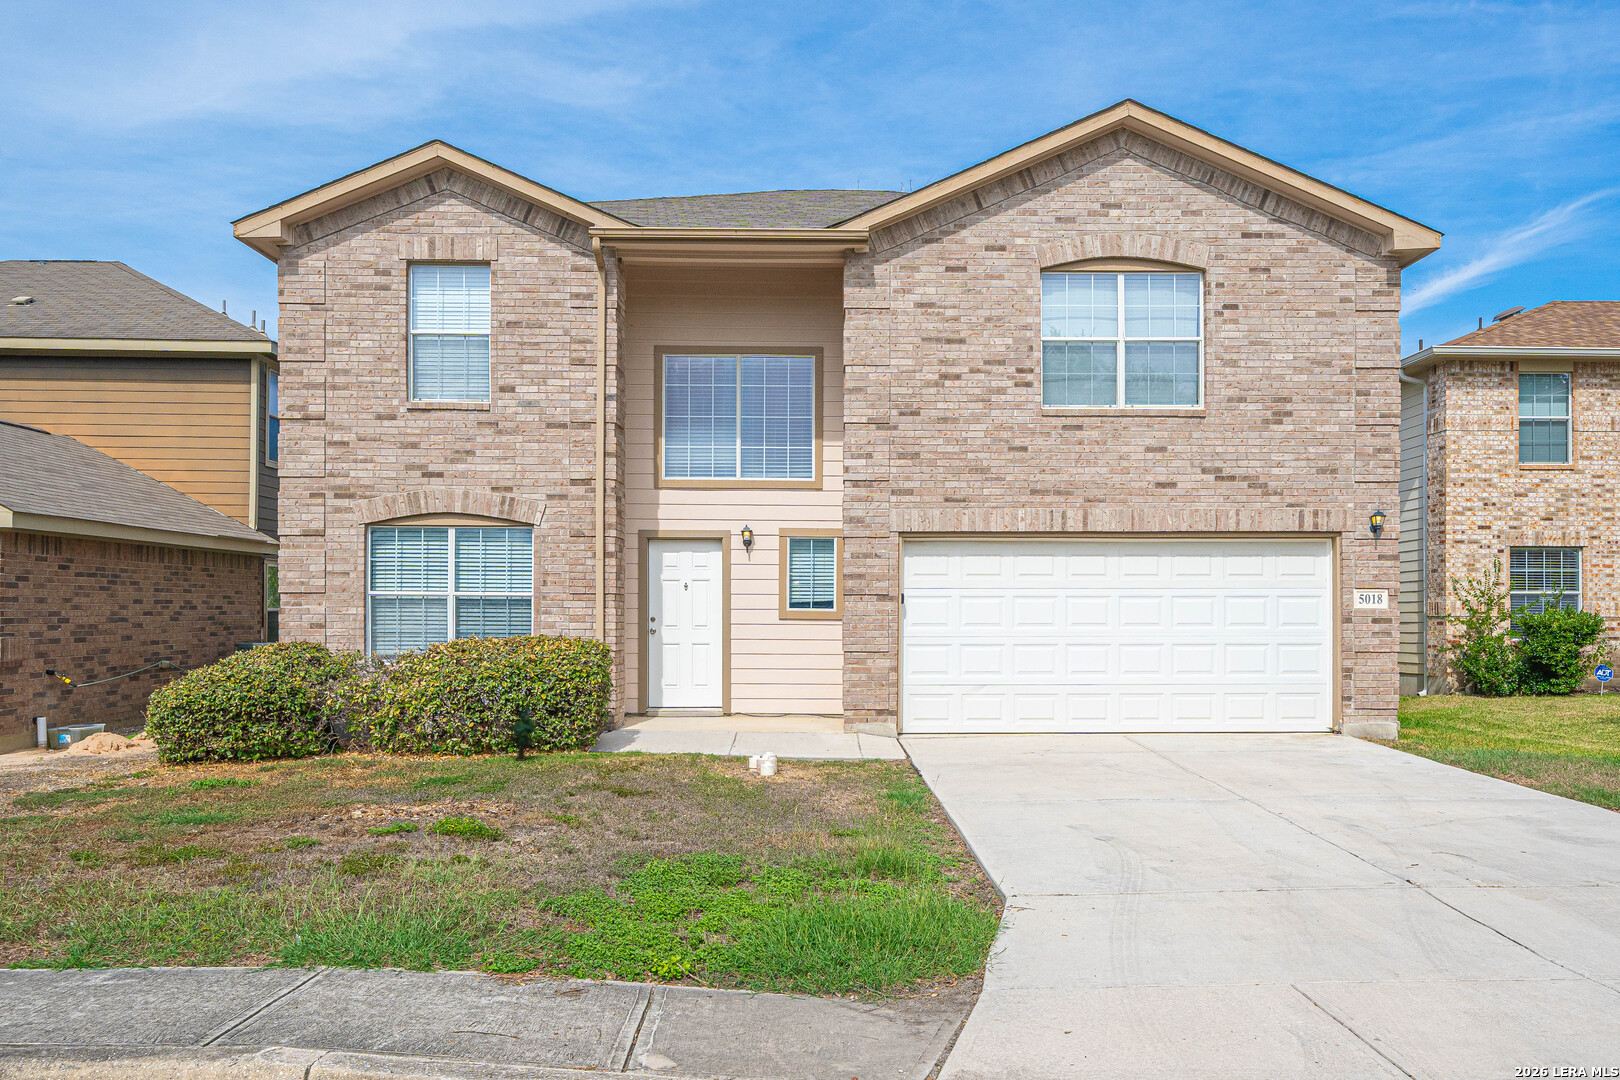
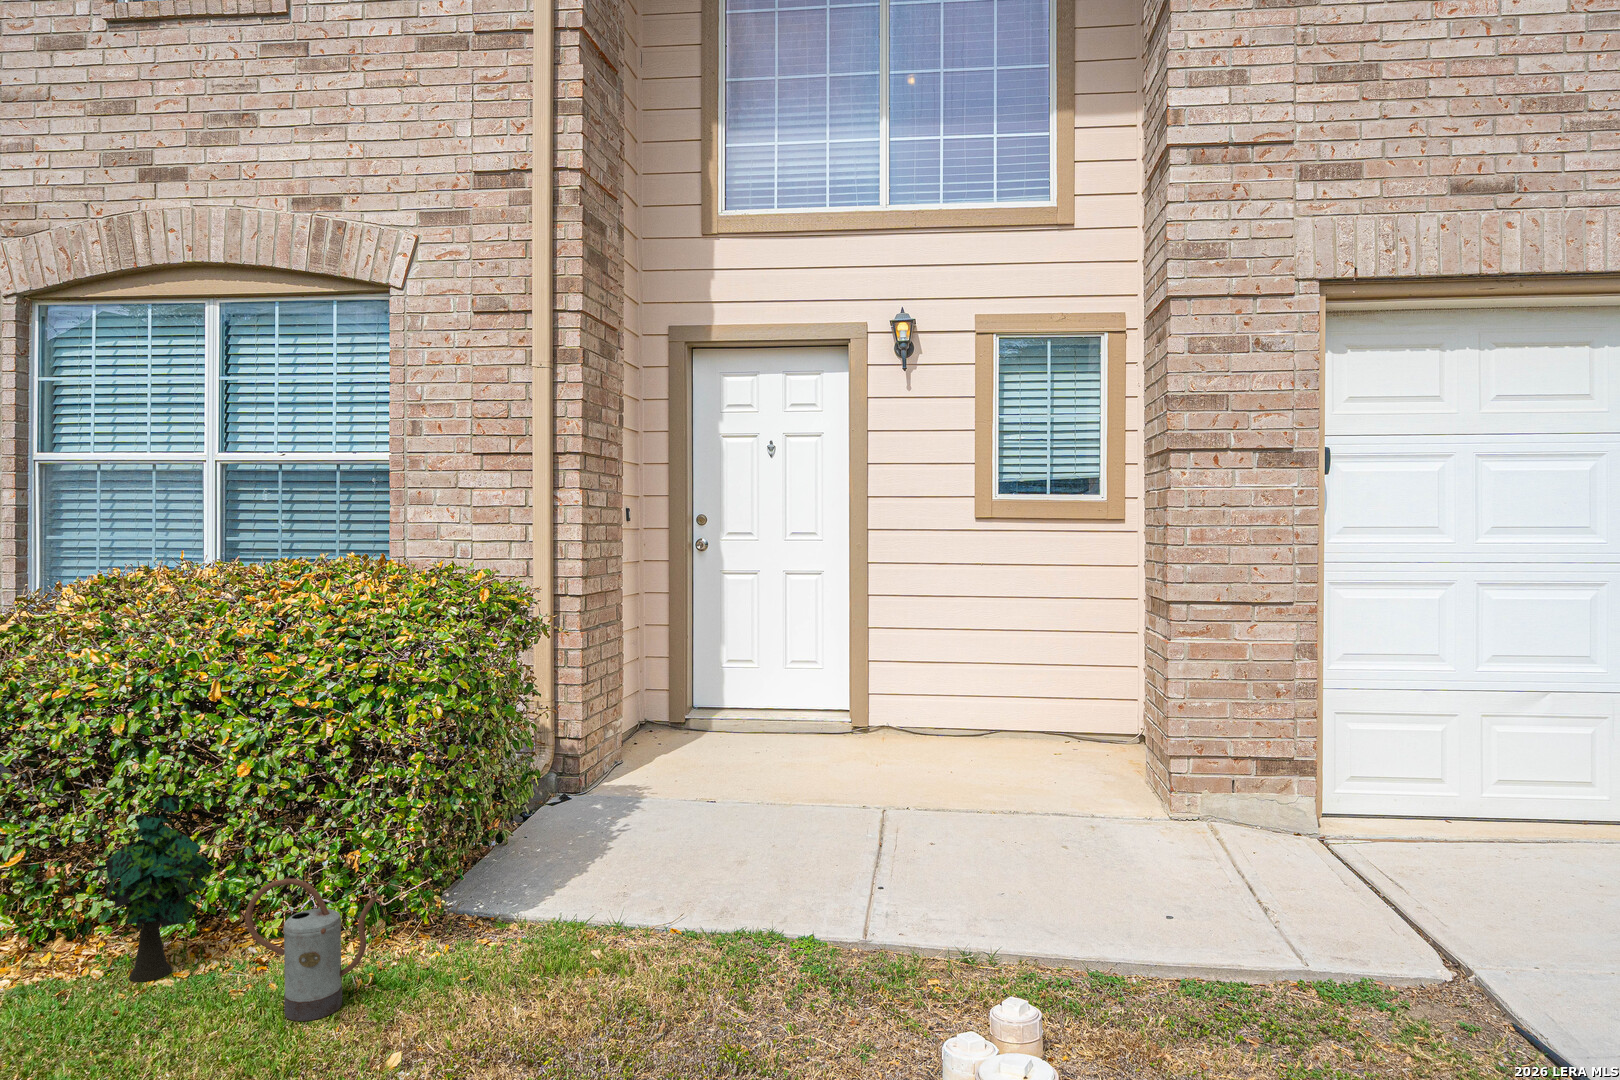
watering can: none [562,726,595,764] -> present [246,879,378,1021]

